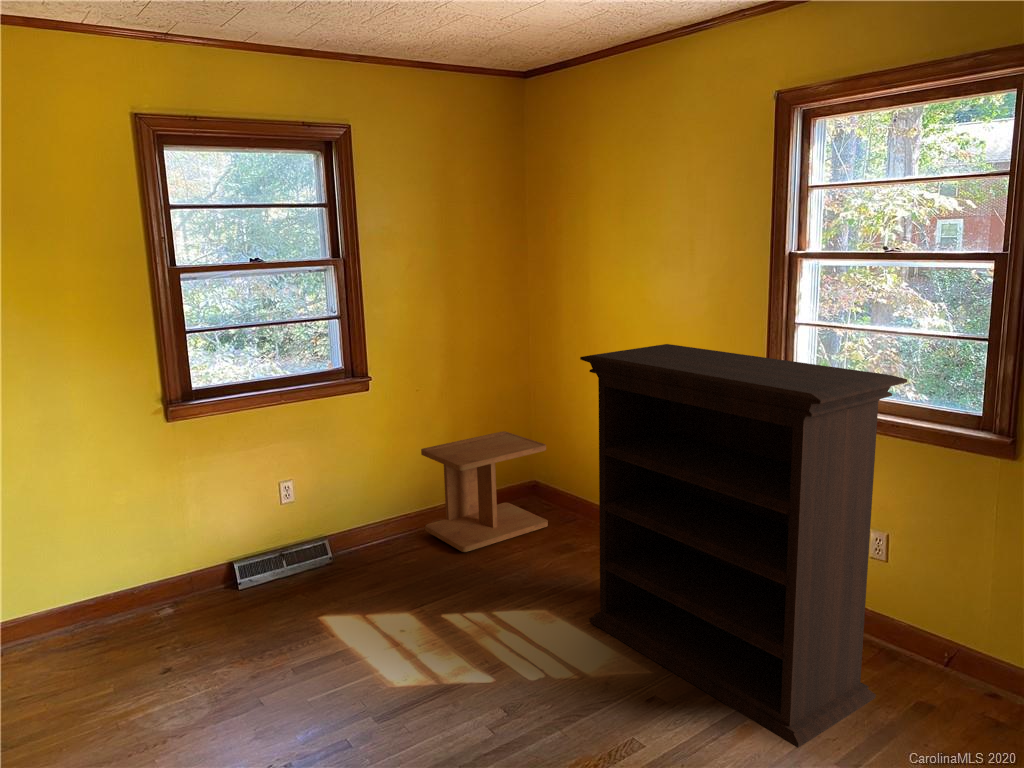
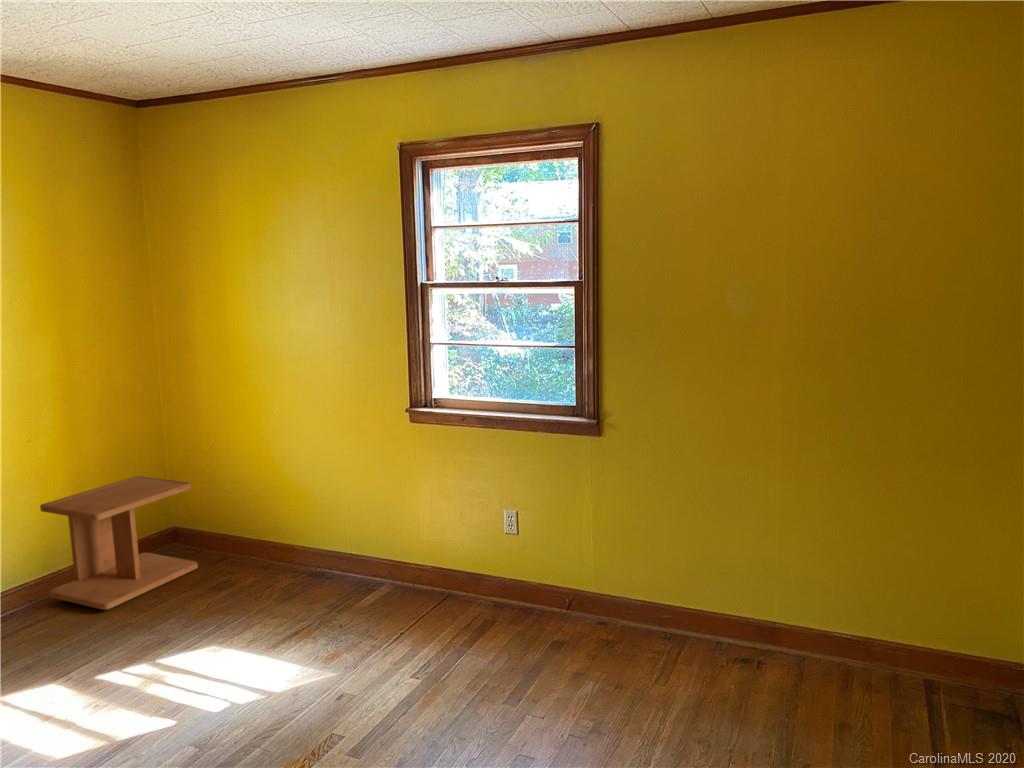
bookshelf: present [580,344,907,748] -> none [239,367,526,699]

